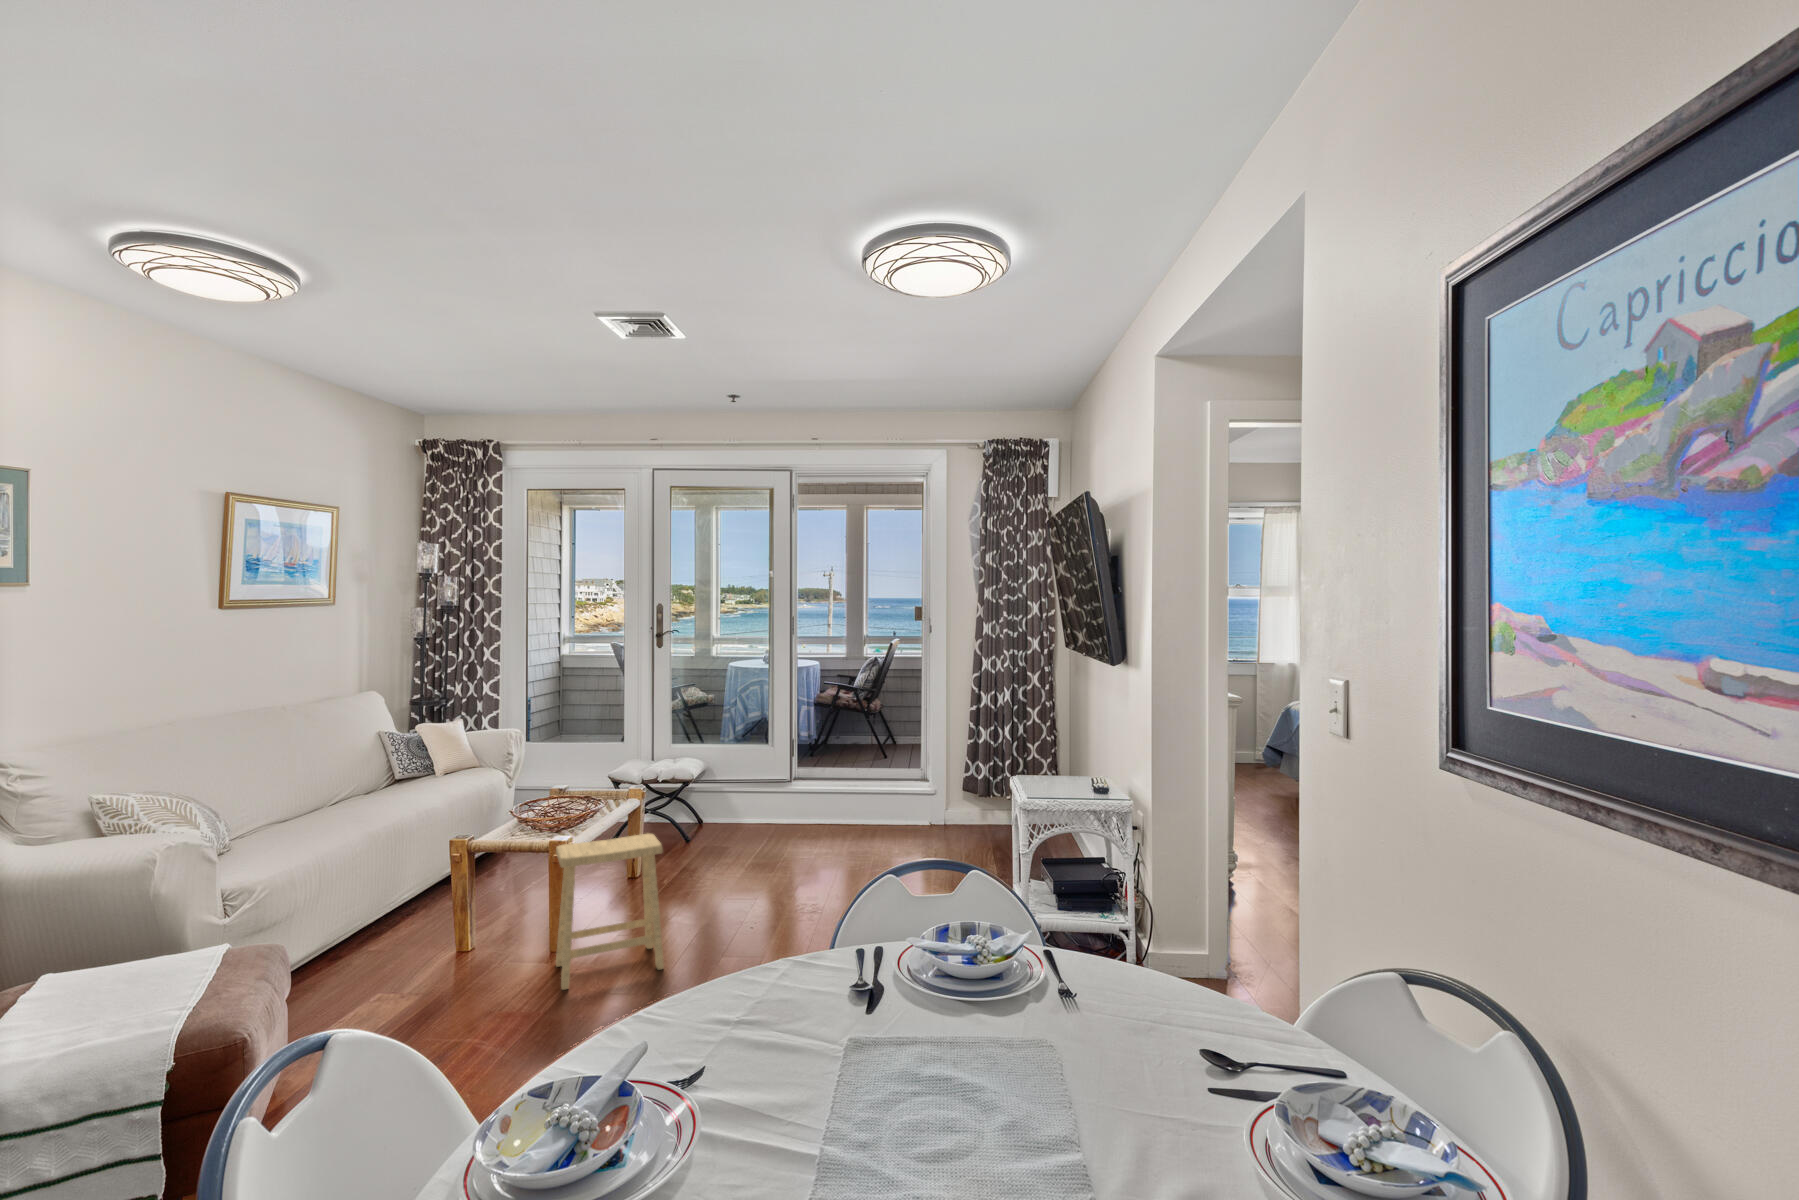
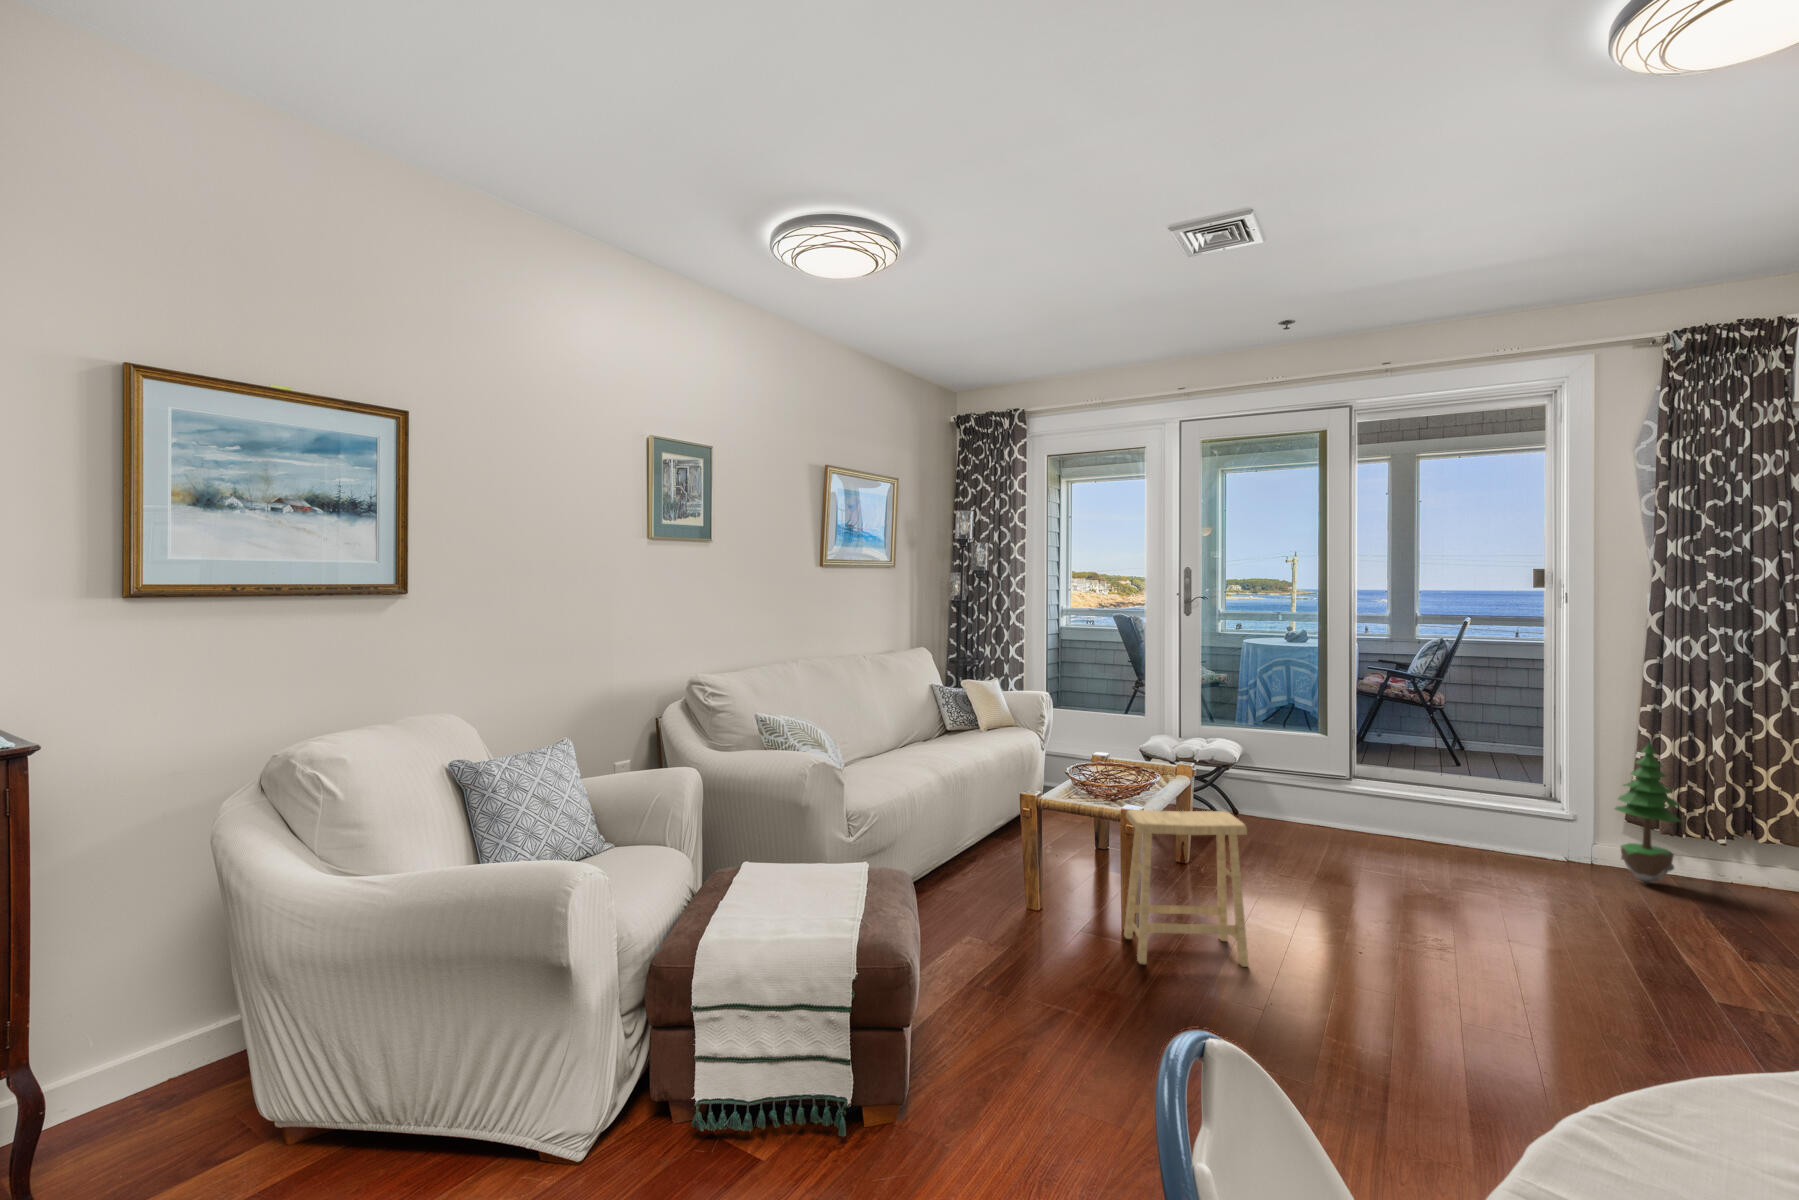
potted tree: none [954,732,991,834] -> present [1615,742,1680,883]

